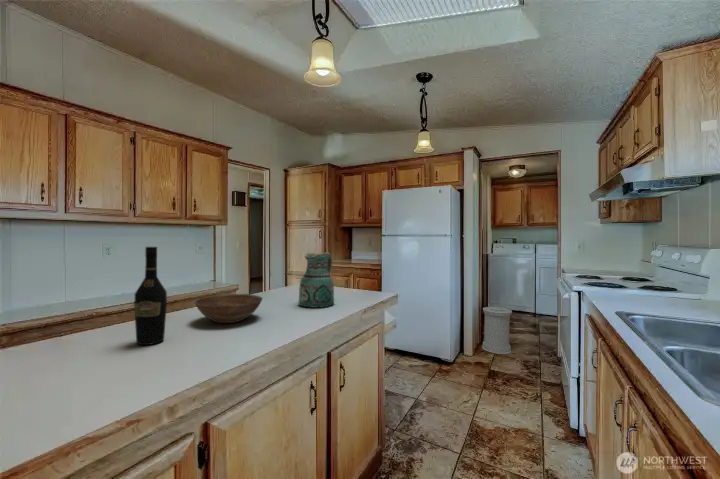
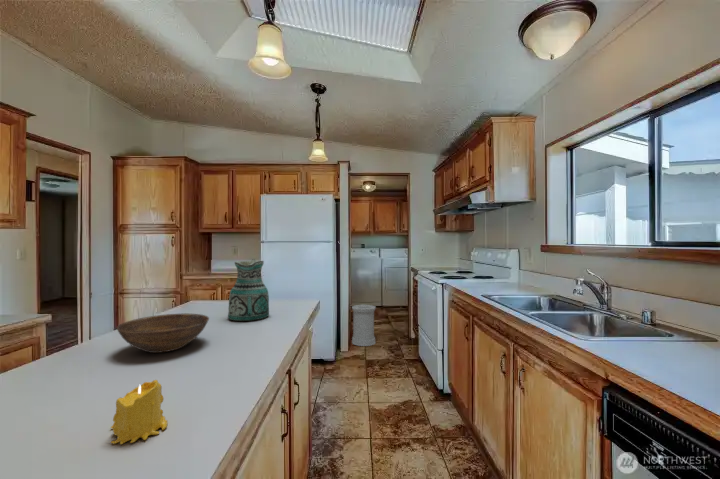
wine bottle: present [134,247,167,345] -> none [63,257,112,398]
candle: none [113,340,157,382] -> present [111,380,167,444]

